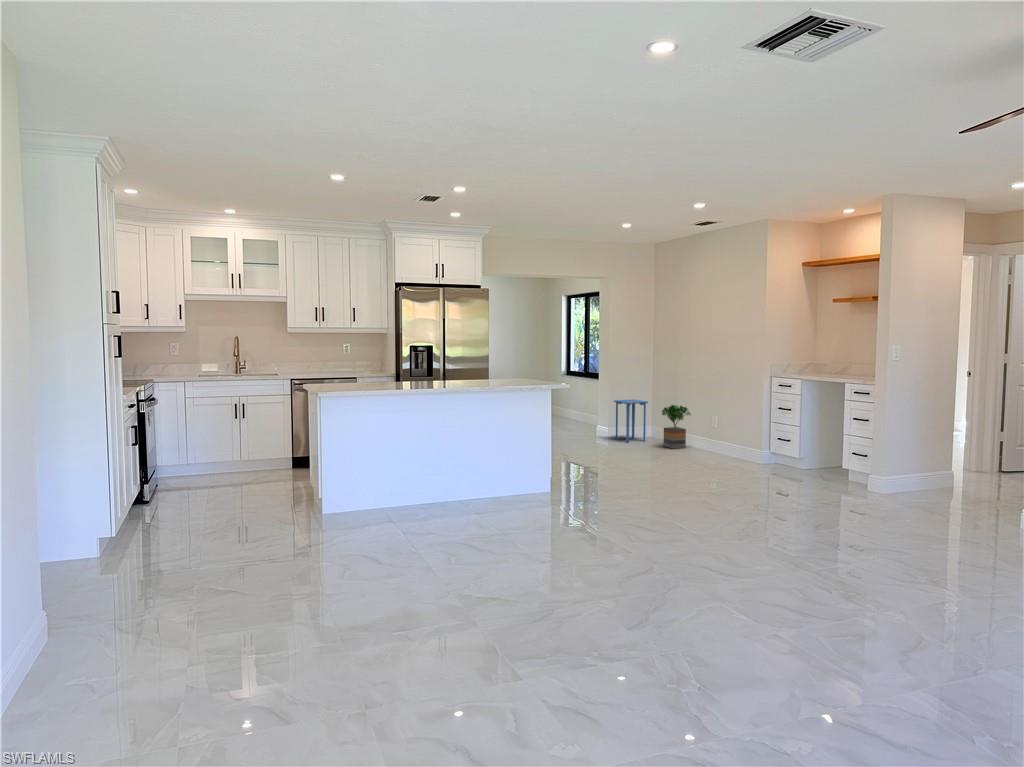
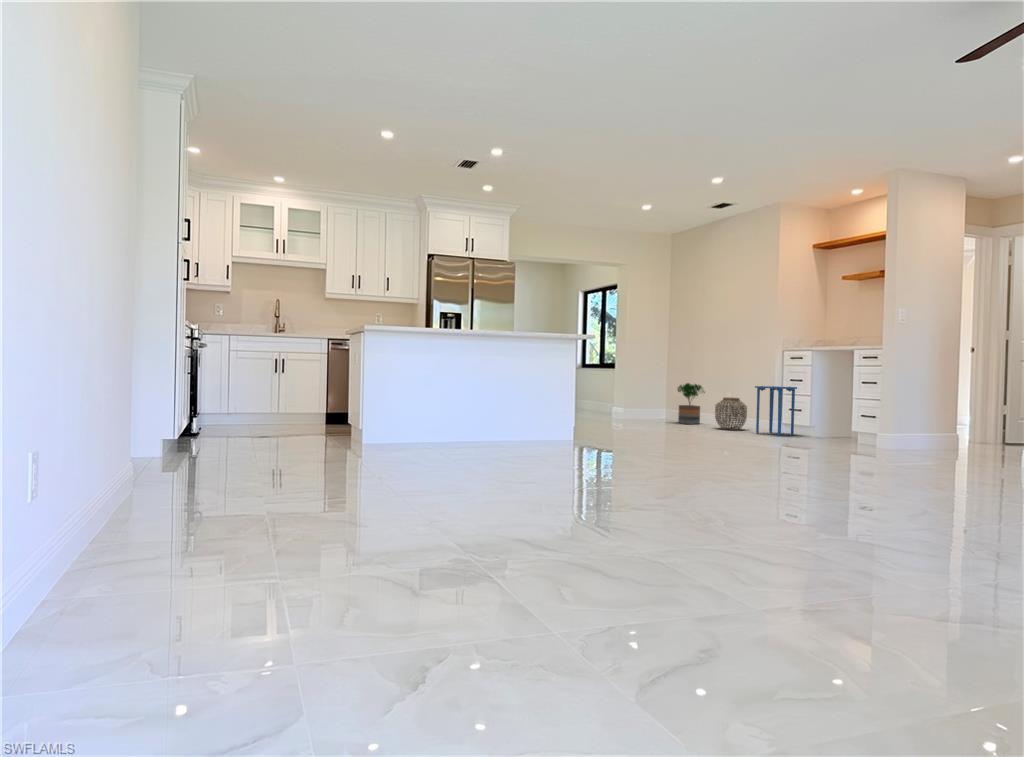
side table: present [614,399,648,442] -> present [755,386,797,436]
woven basket: none [701,424,734,459] -> present [715,398,747,430]

